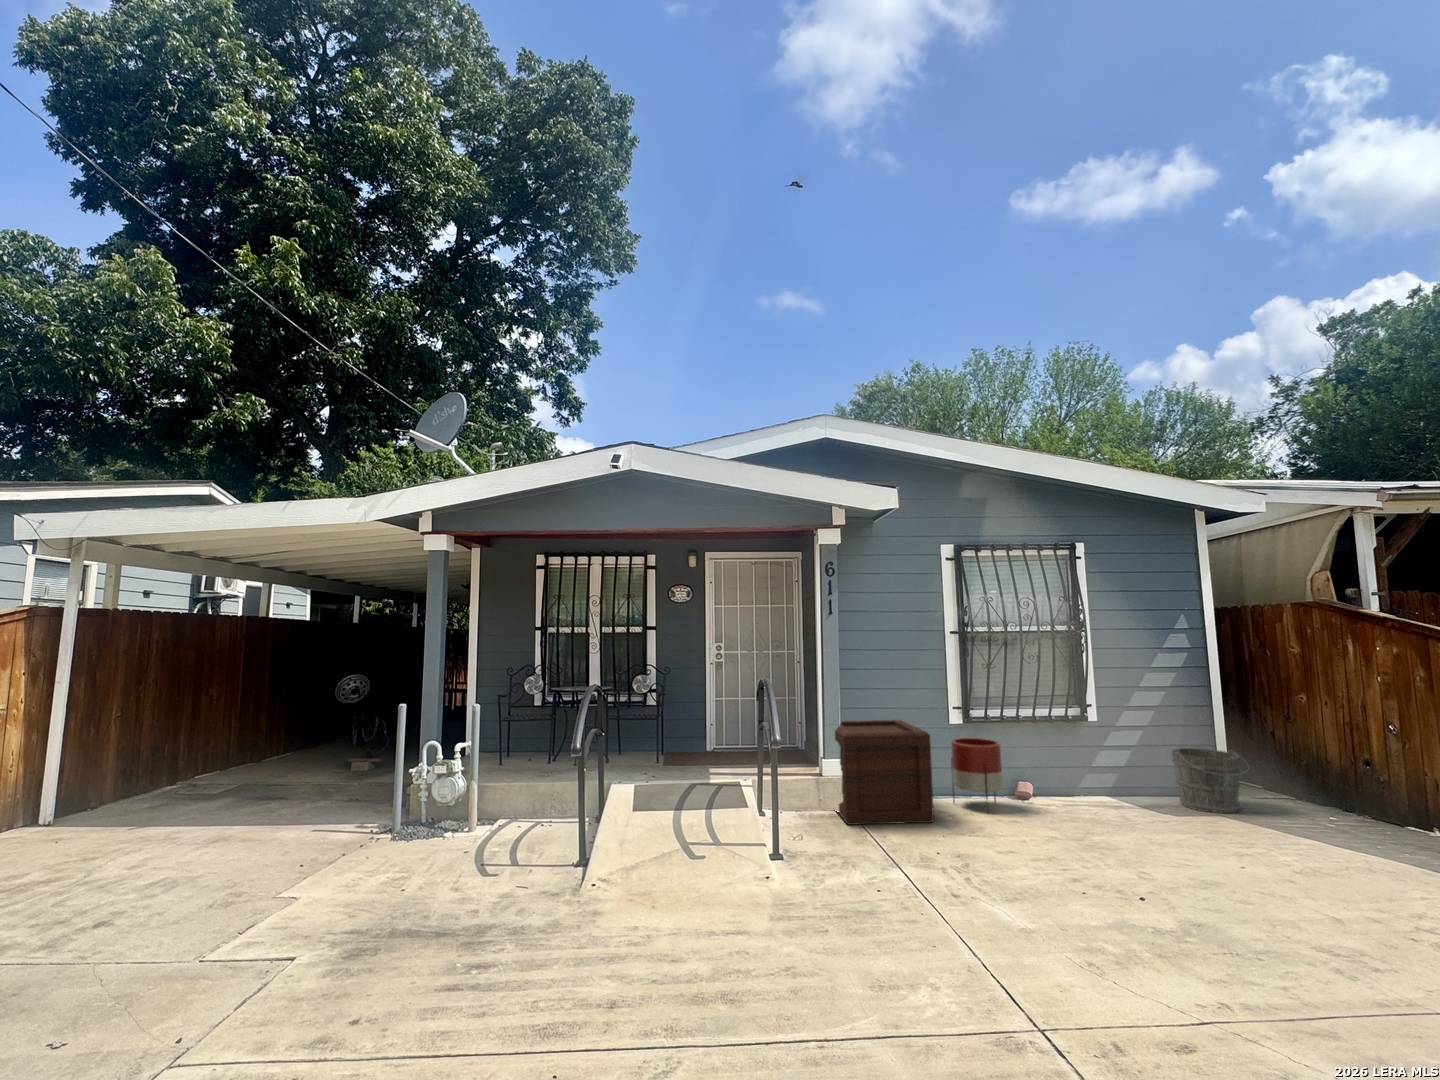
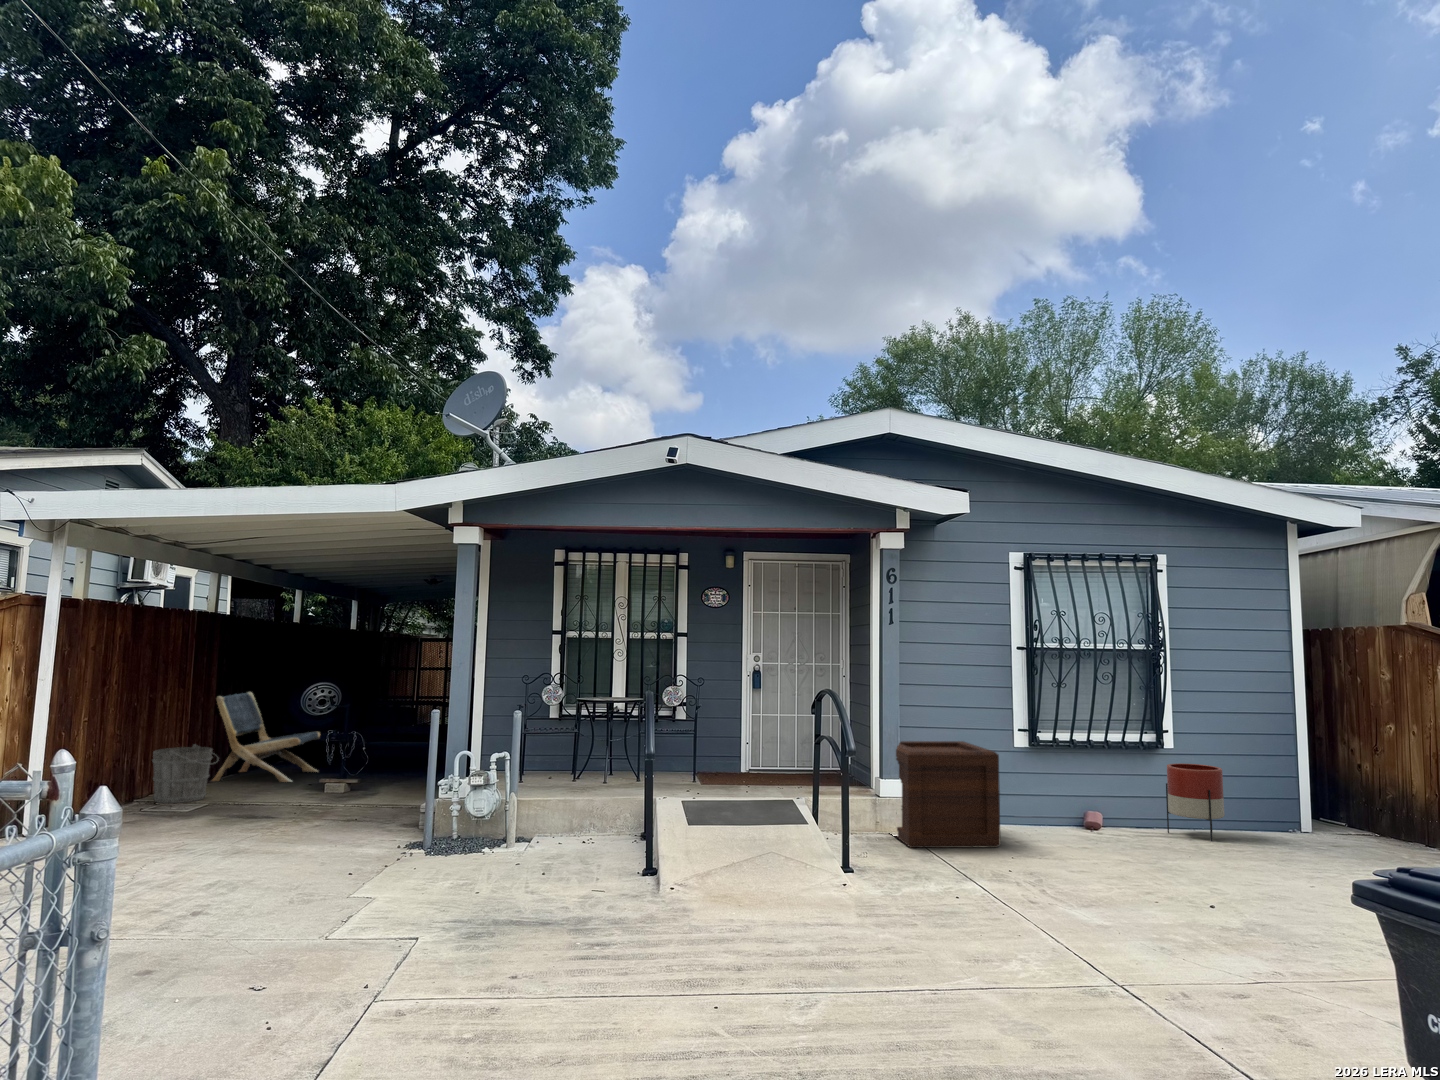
lounge chair: none [266,681,365,759] -> present [212,692,320,782]
planter: present [951,738,1003,812] -> present [1166,763,1225,842]
bucket: present [1172,748,1250,813] -> present [152,744,219,803]

